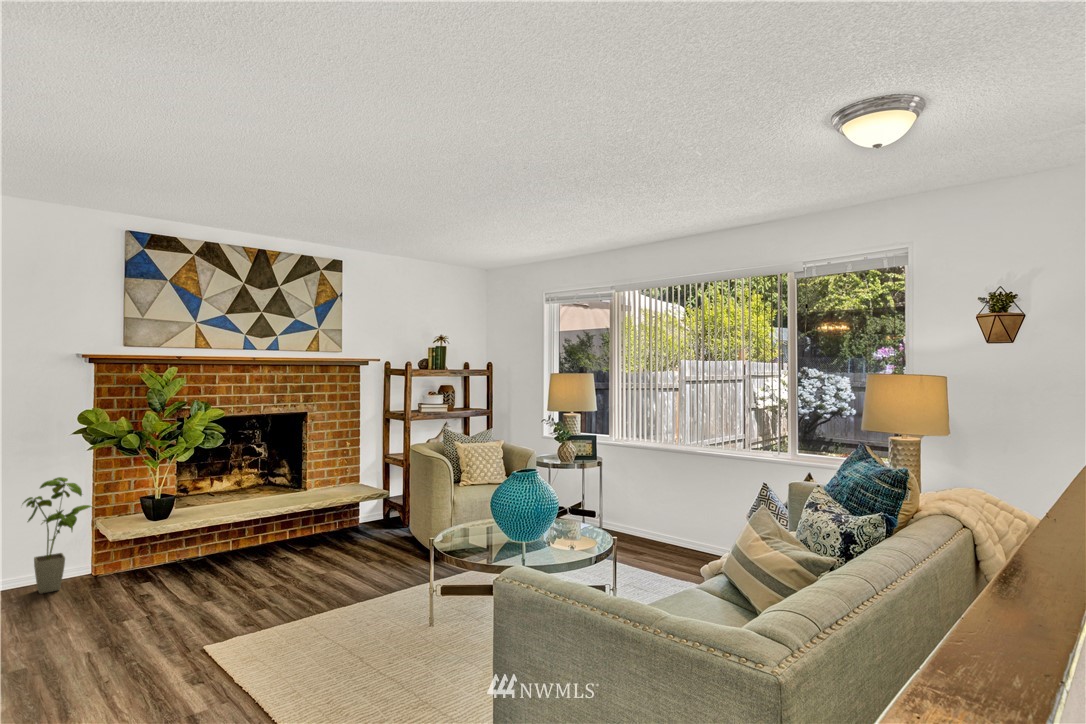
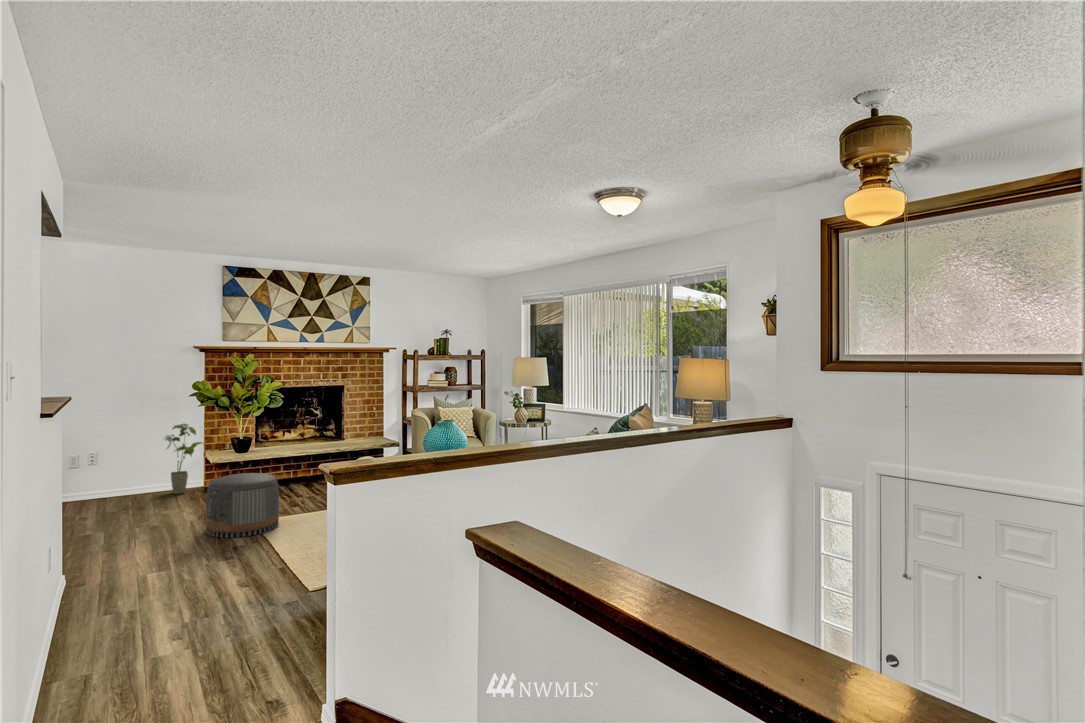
pouf: none [121,565,251,693] -> present [206,473,279,538]

